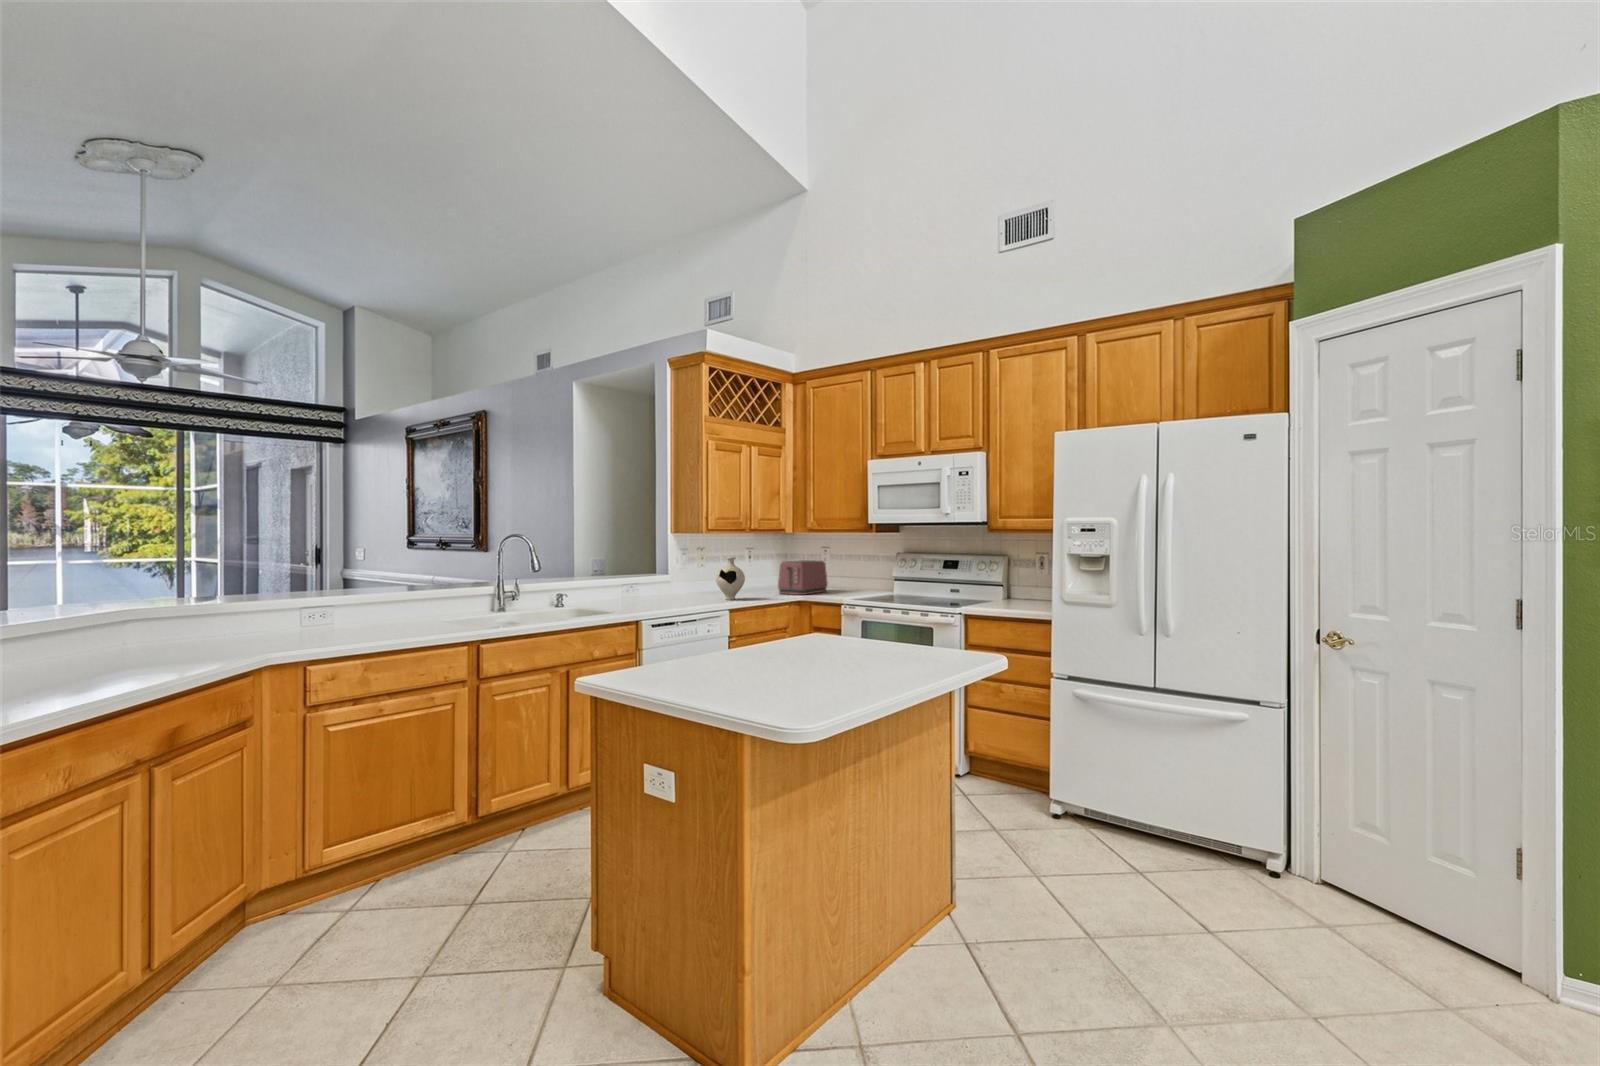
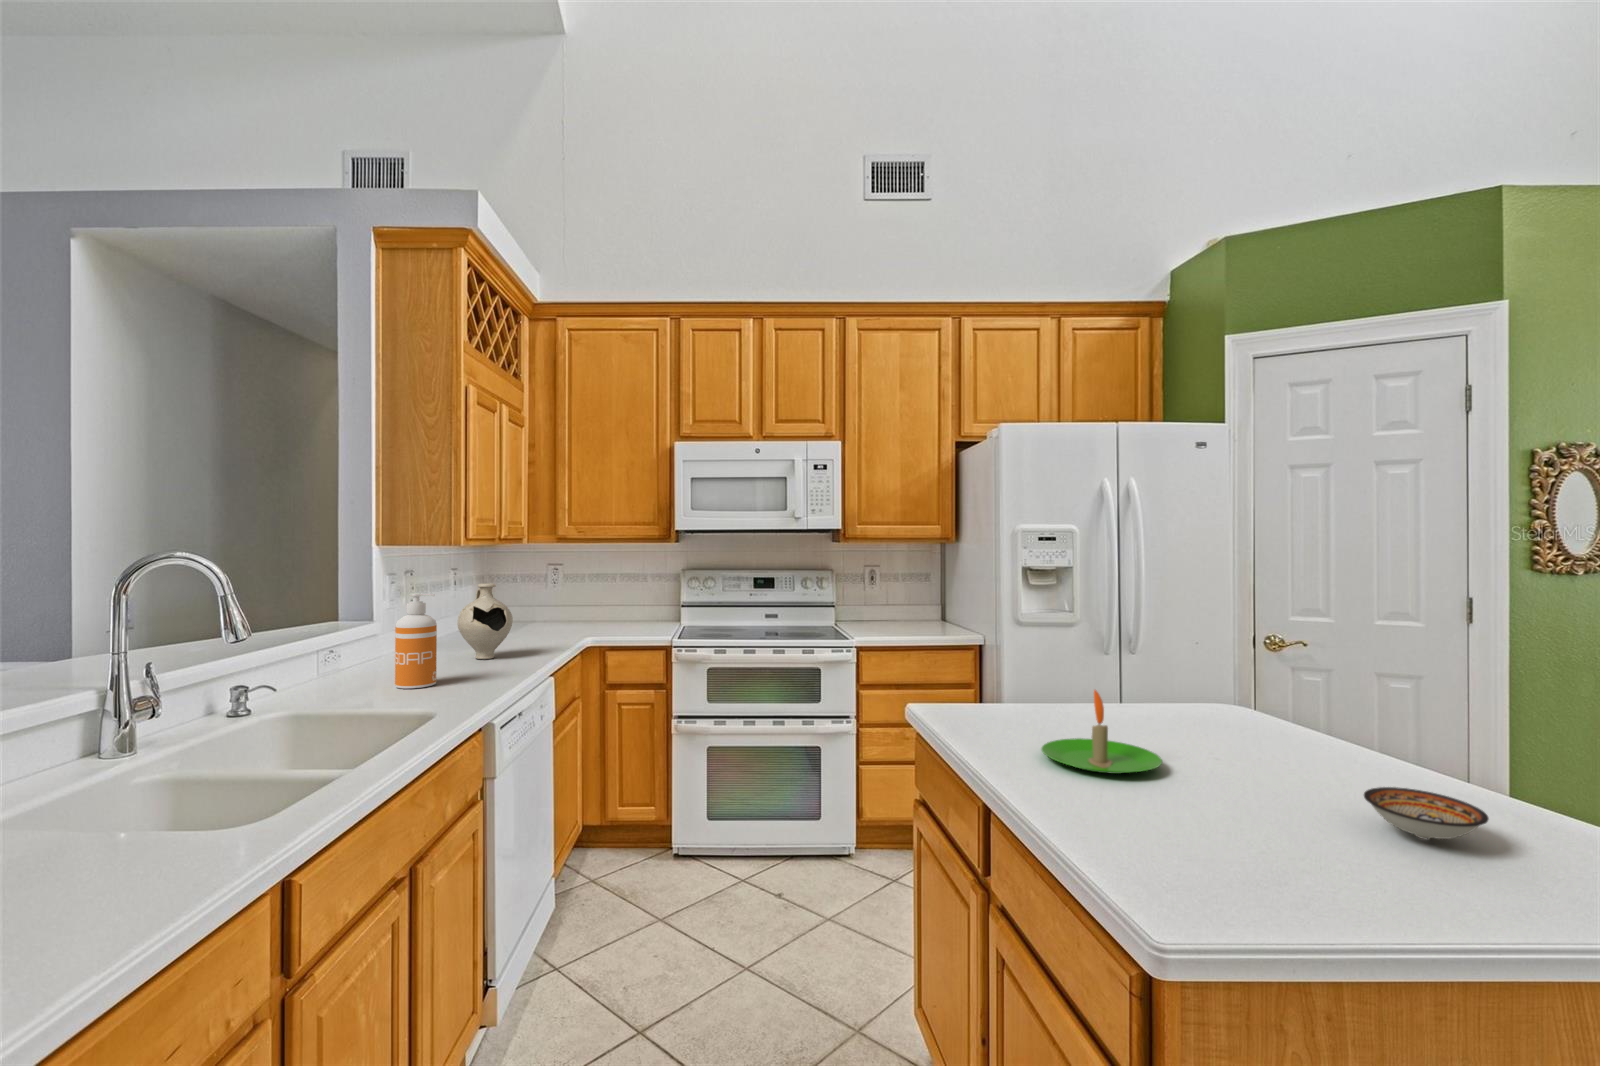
soap dispenser: none [658,559,677,606] -> present [395,593,437,689]
toaster: present [778,560,828,595] -> none [518,583,577,639]
candle: none [760,613,823,658] -> present [1042,690,1162,774]
ceramic bowl: none [766,664,829,688] -> present [1364,787,1489,839]

